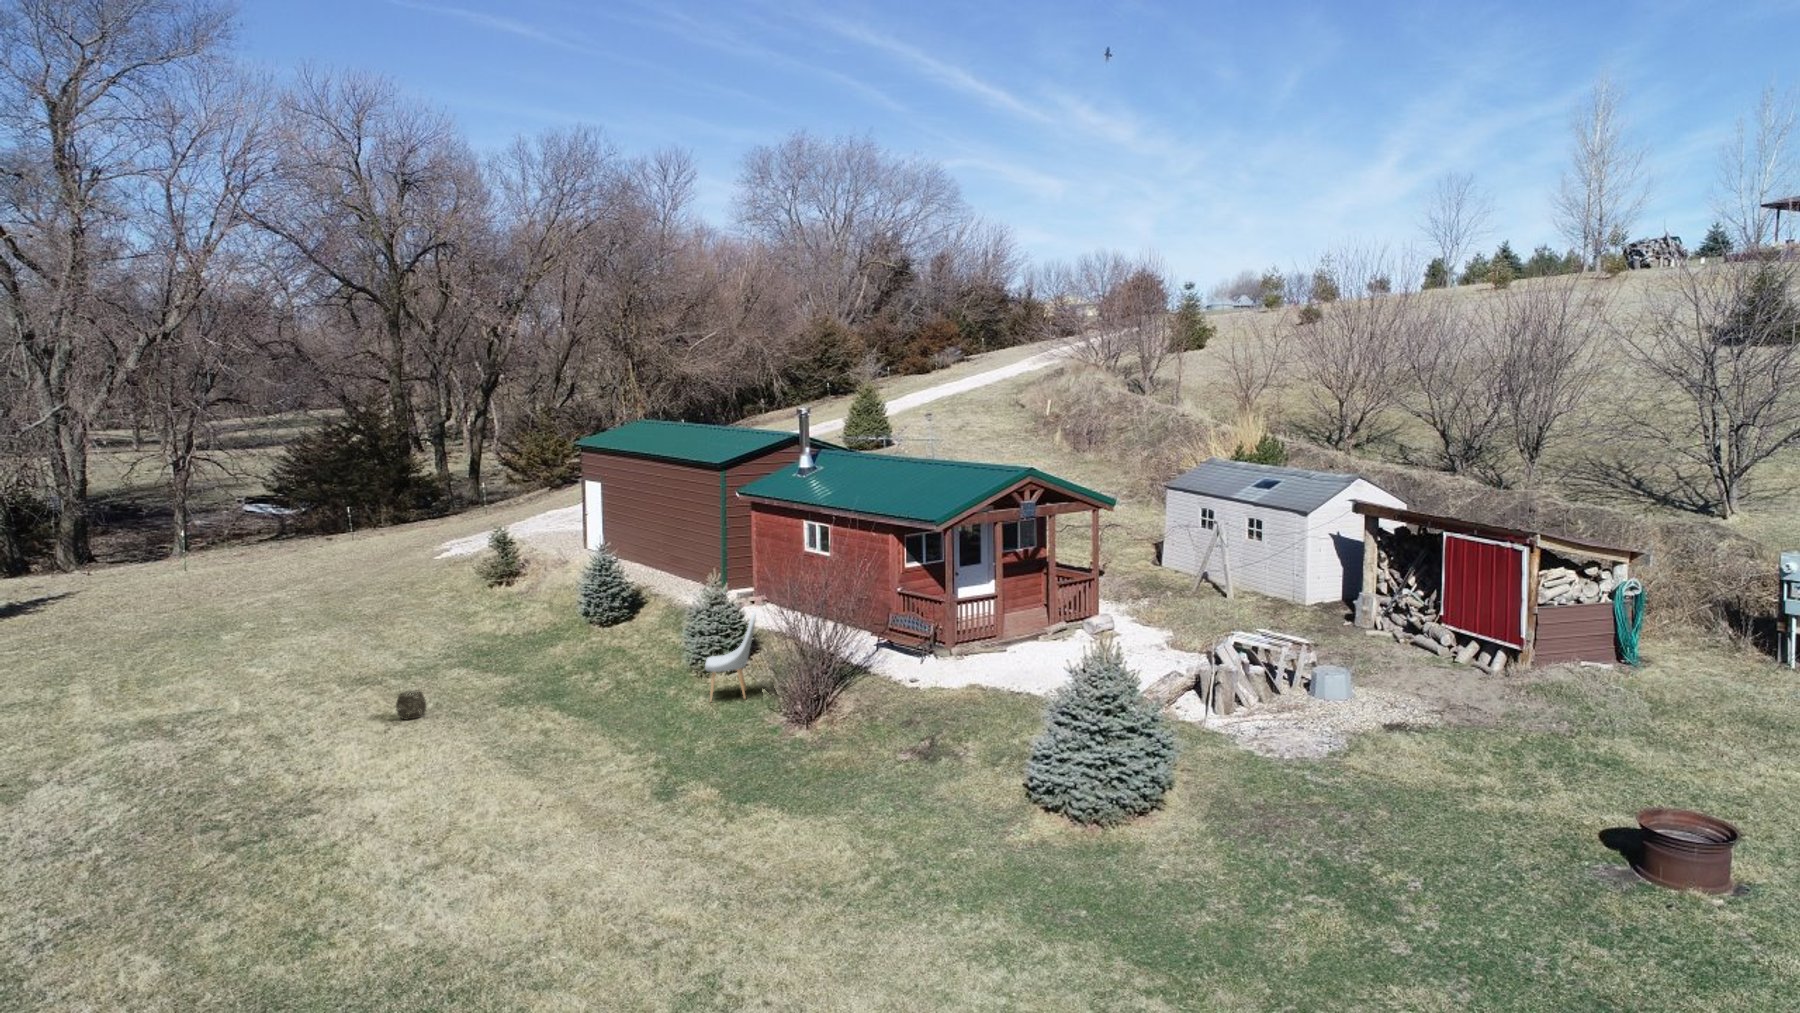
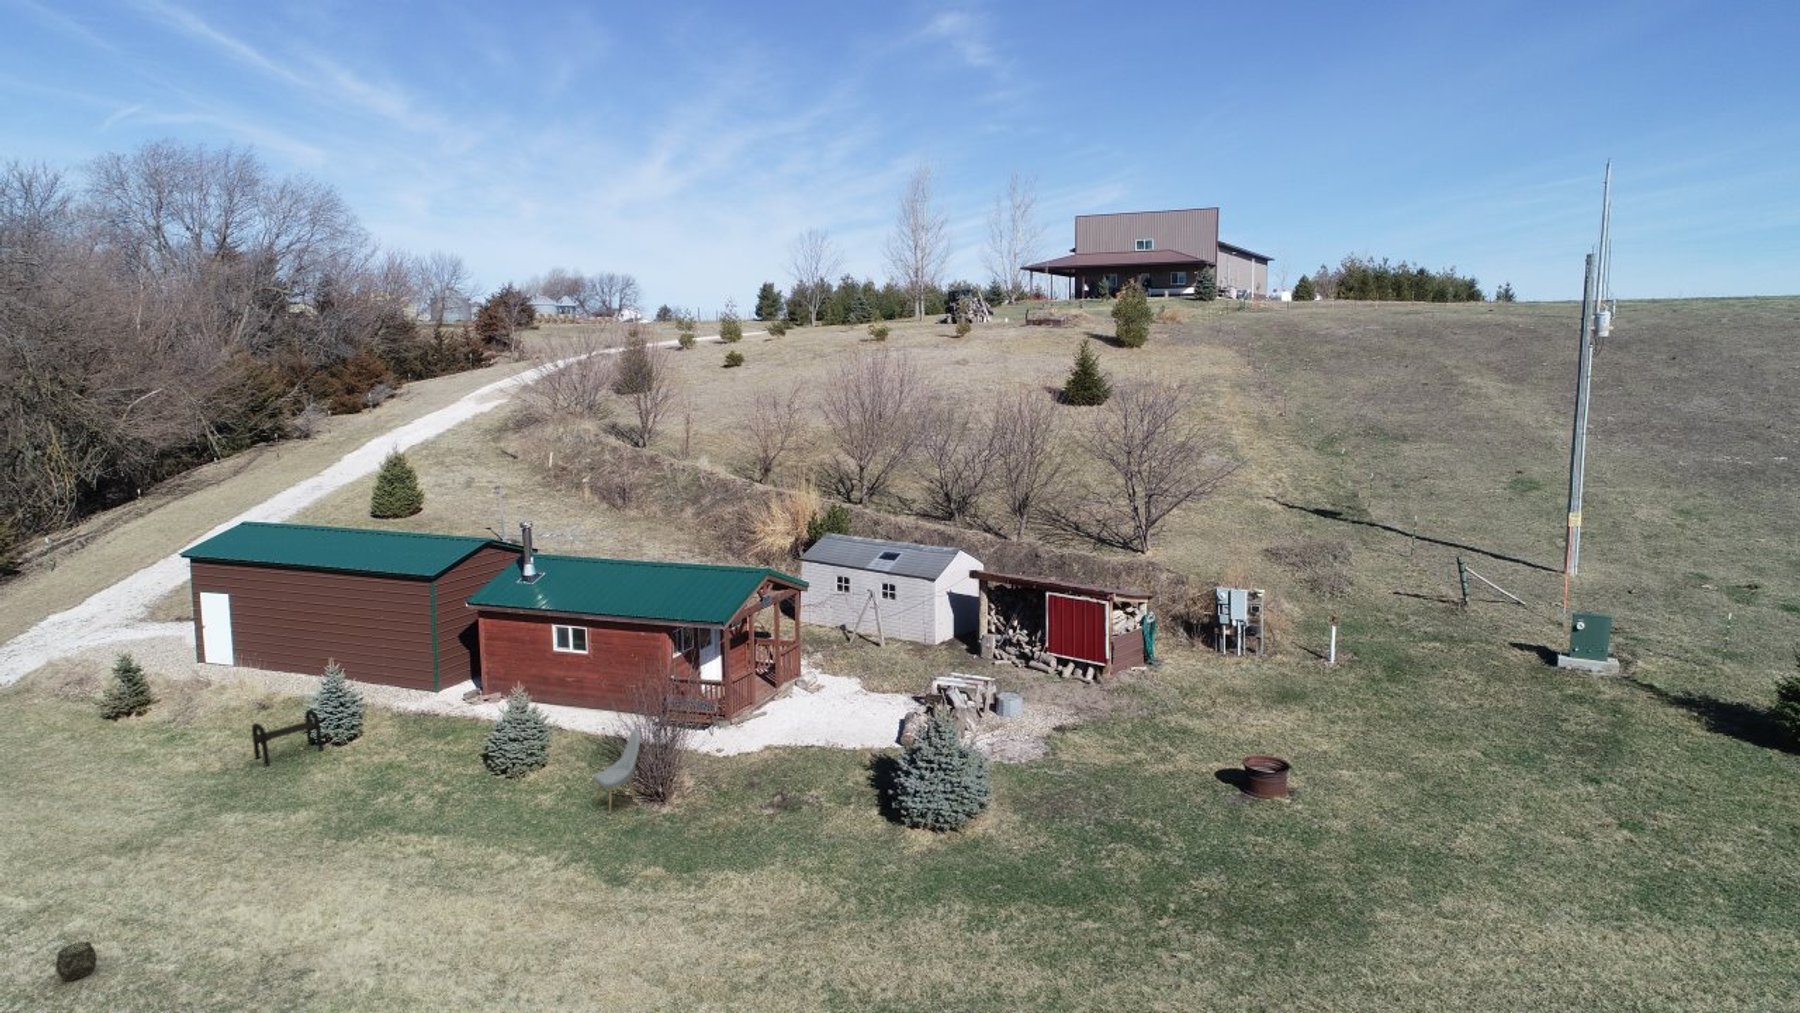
bench: none [515,579,573,624] -> present [252,710,323,766]
woven basket: present [396,690,426,720] -> present [56,942,97,981]

